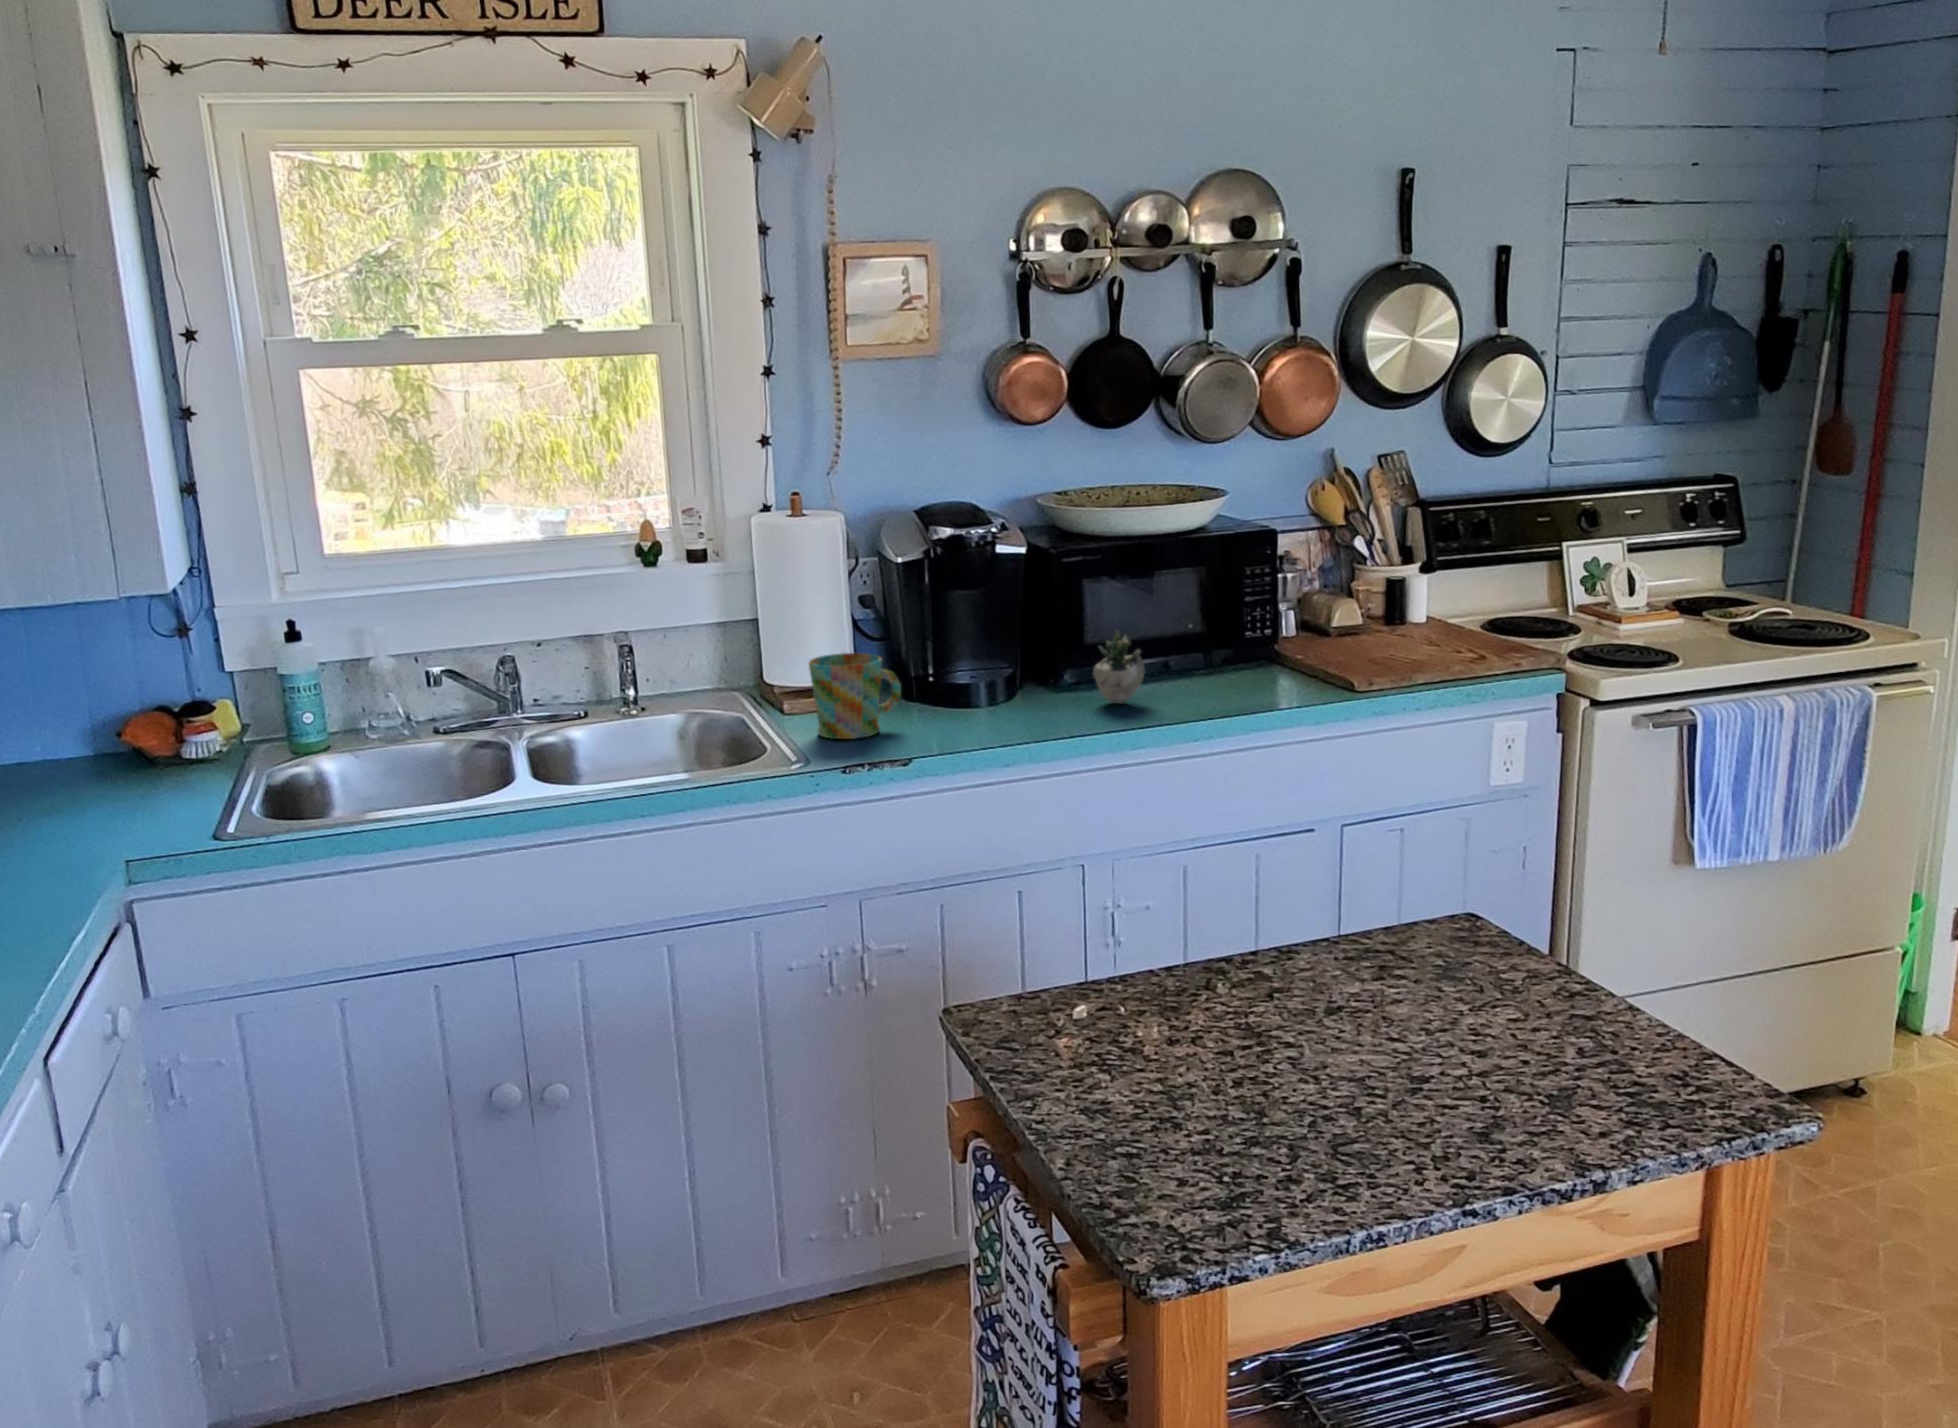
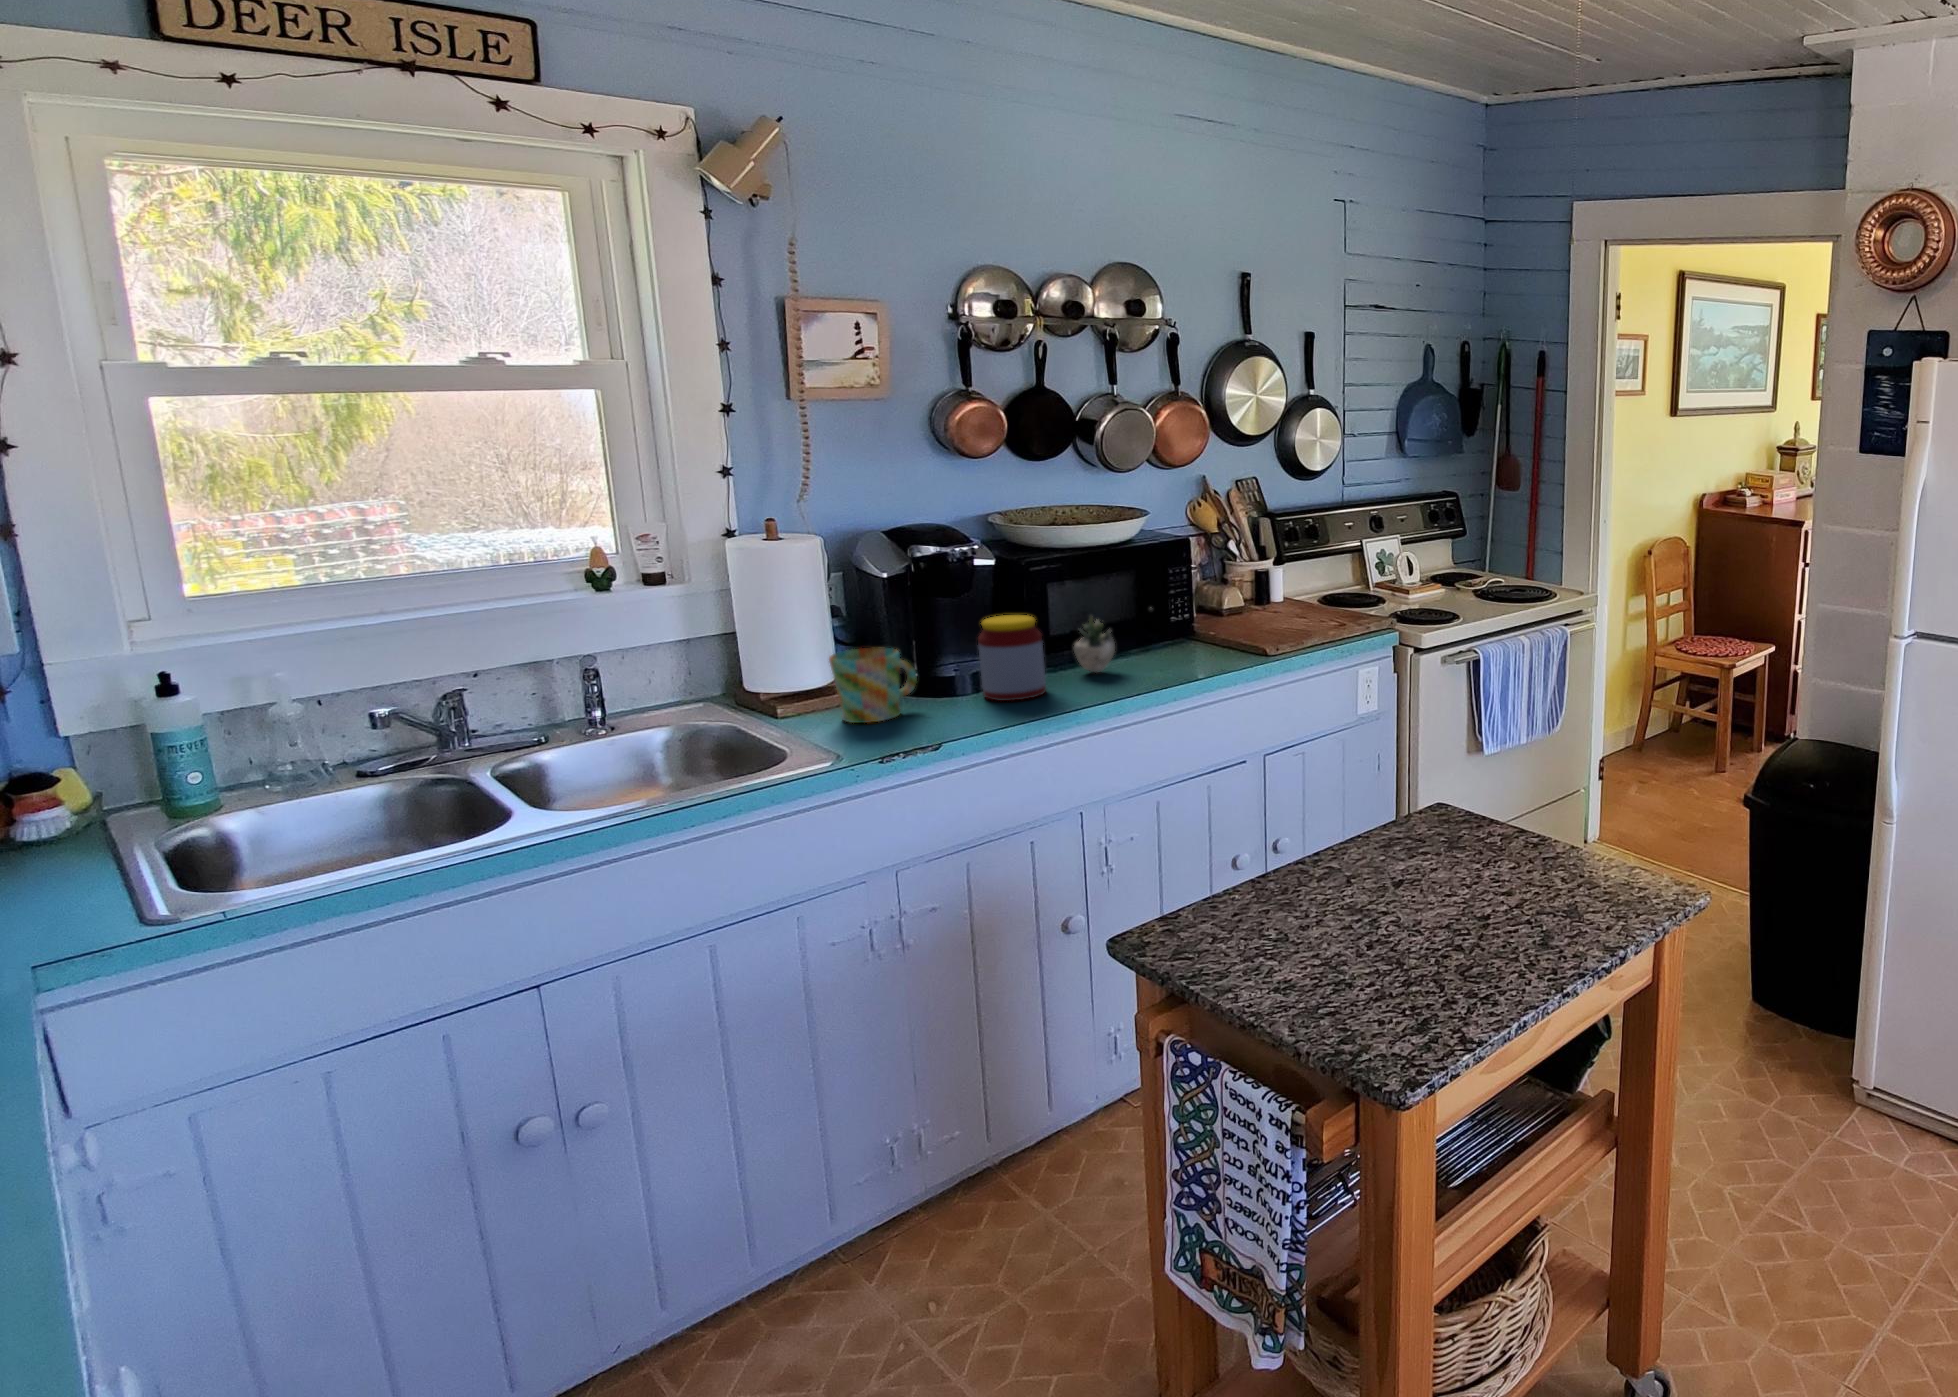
jar: none [973,624,1047,729] -> present [978,615,1046,701]

